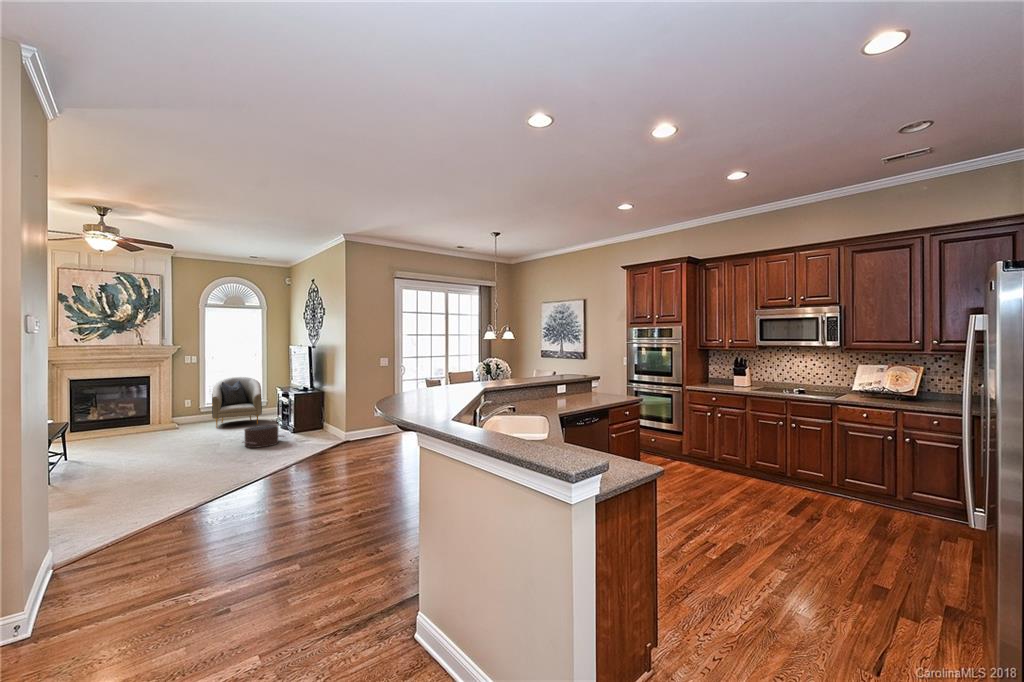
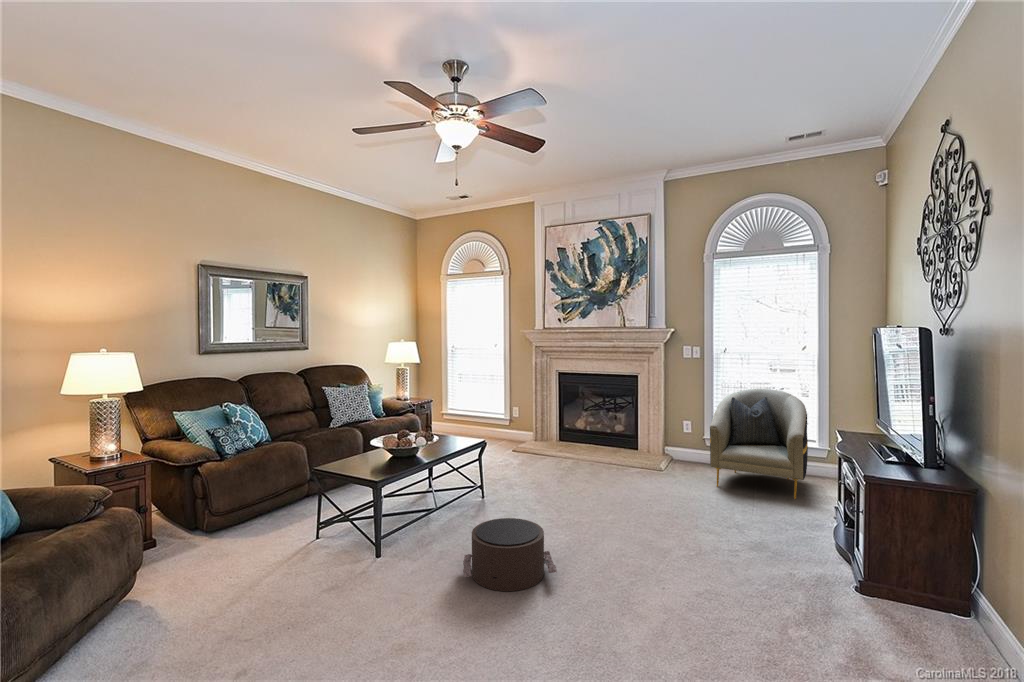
pouf: present [242,425,285,448] -> present [463,518,557,591]

